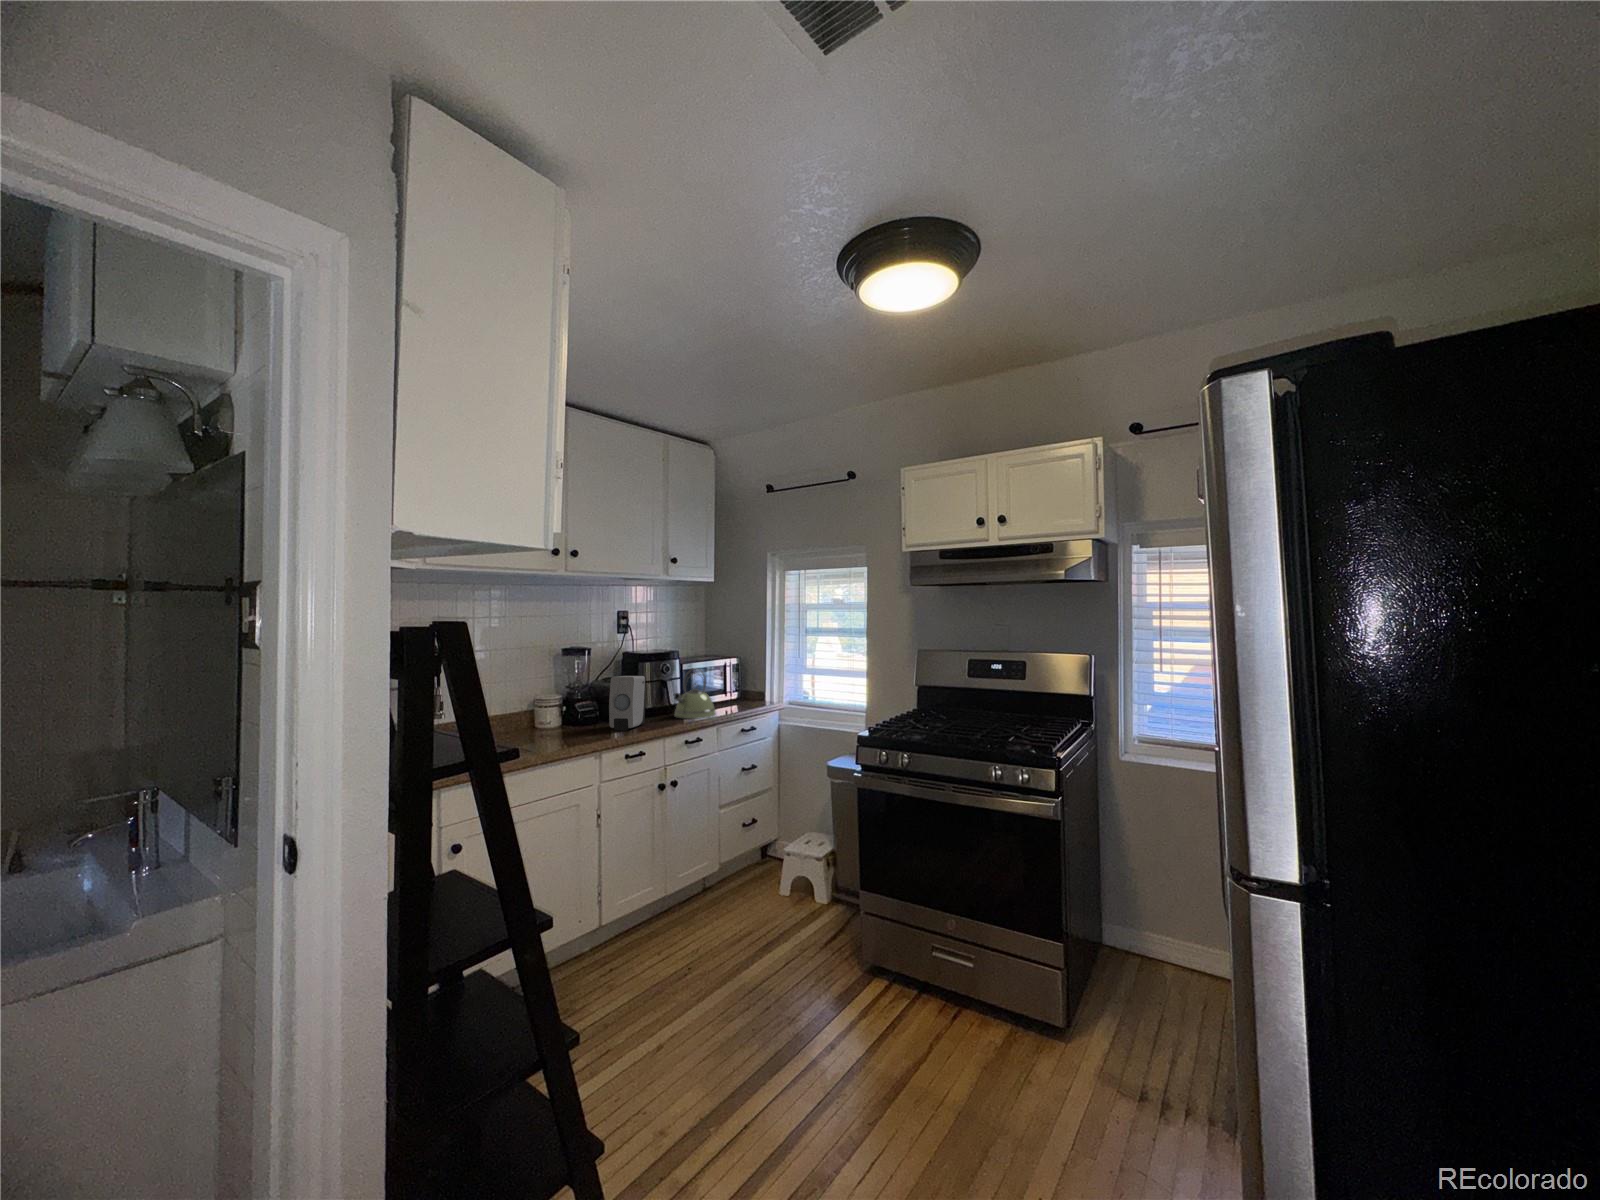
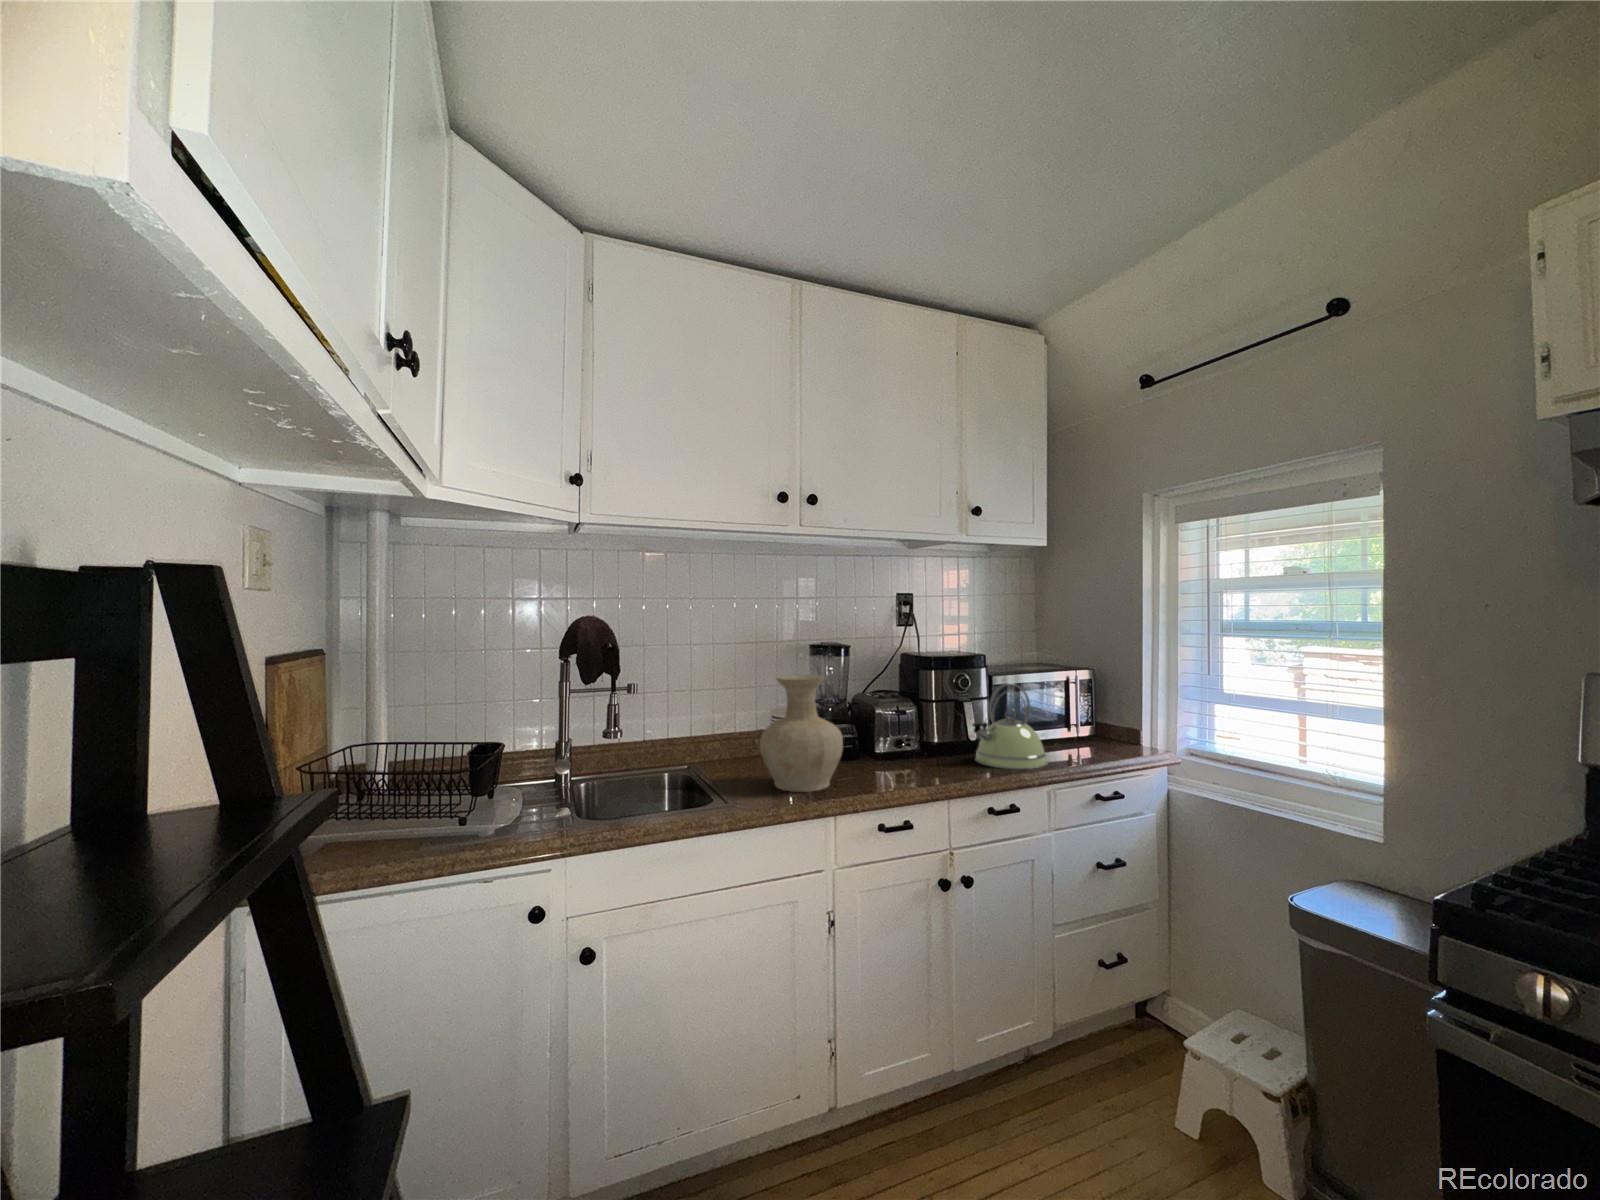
vase: none [544,669,601,743] -> present [760,675,843,792]
soap dispenser: present [609,676,646,731] -> none [863,689,924,779]

